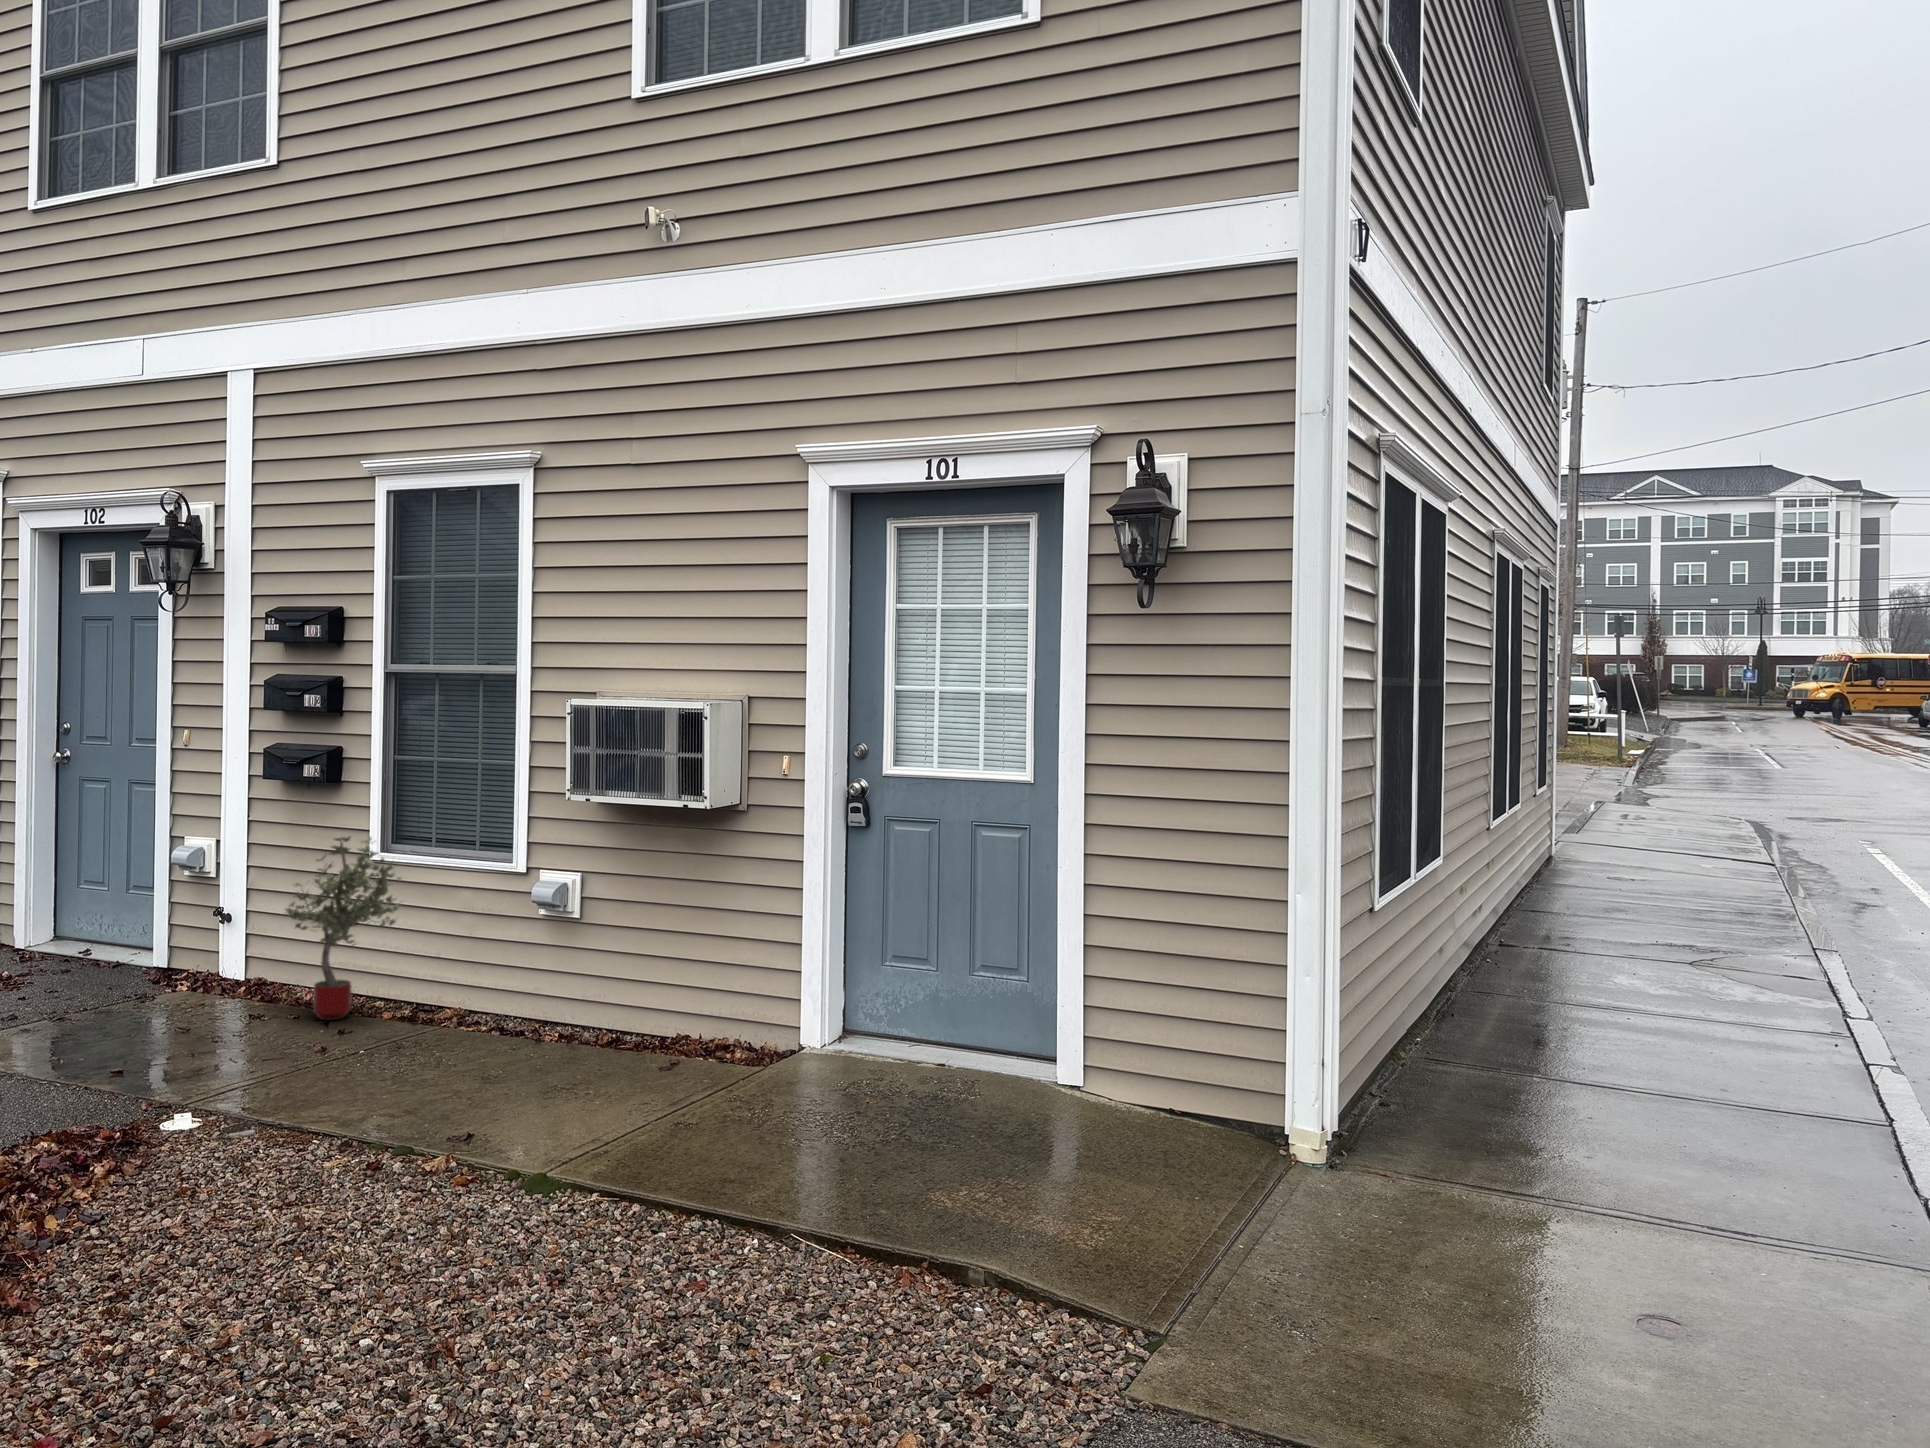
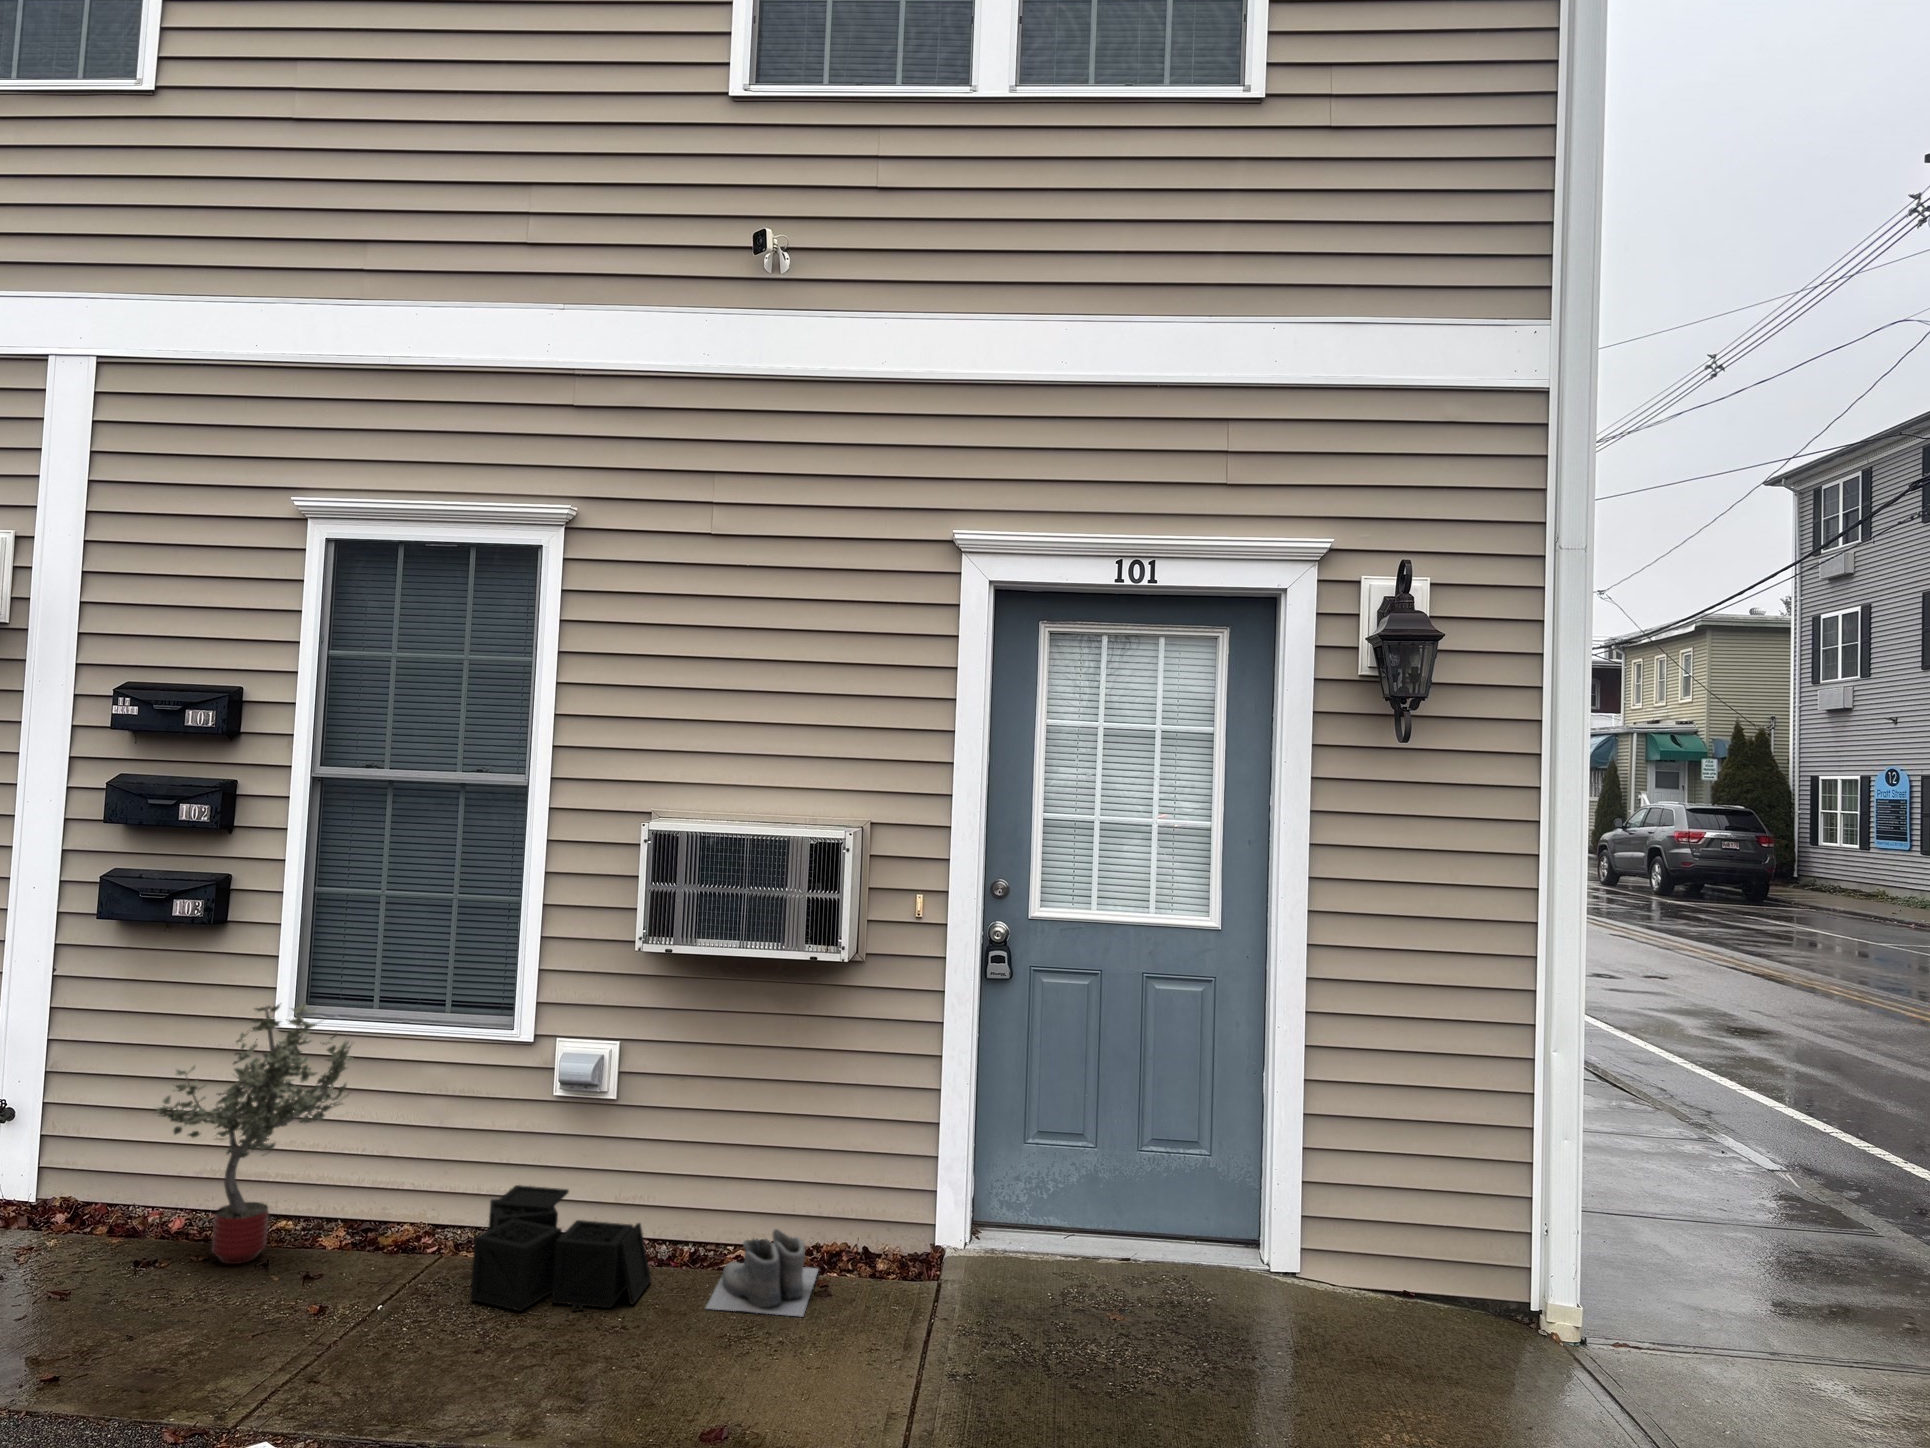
storage bin: none [448,981,584,1067] -> present [470,1185,651,1317]
boots: none [601,1020,715,1084] -> present [706,1229,818,1316]

